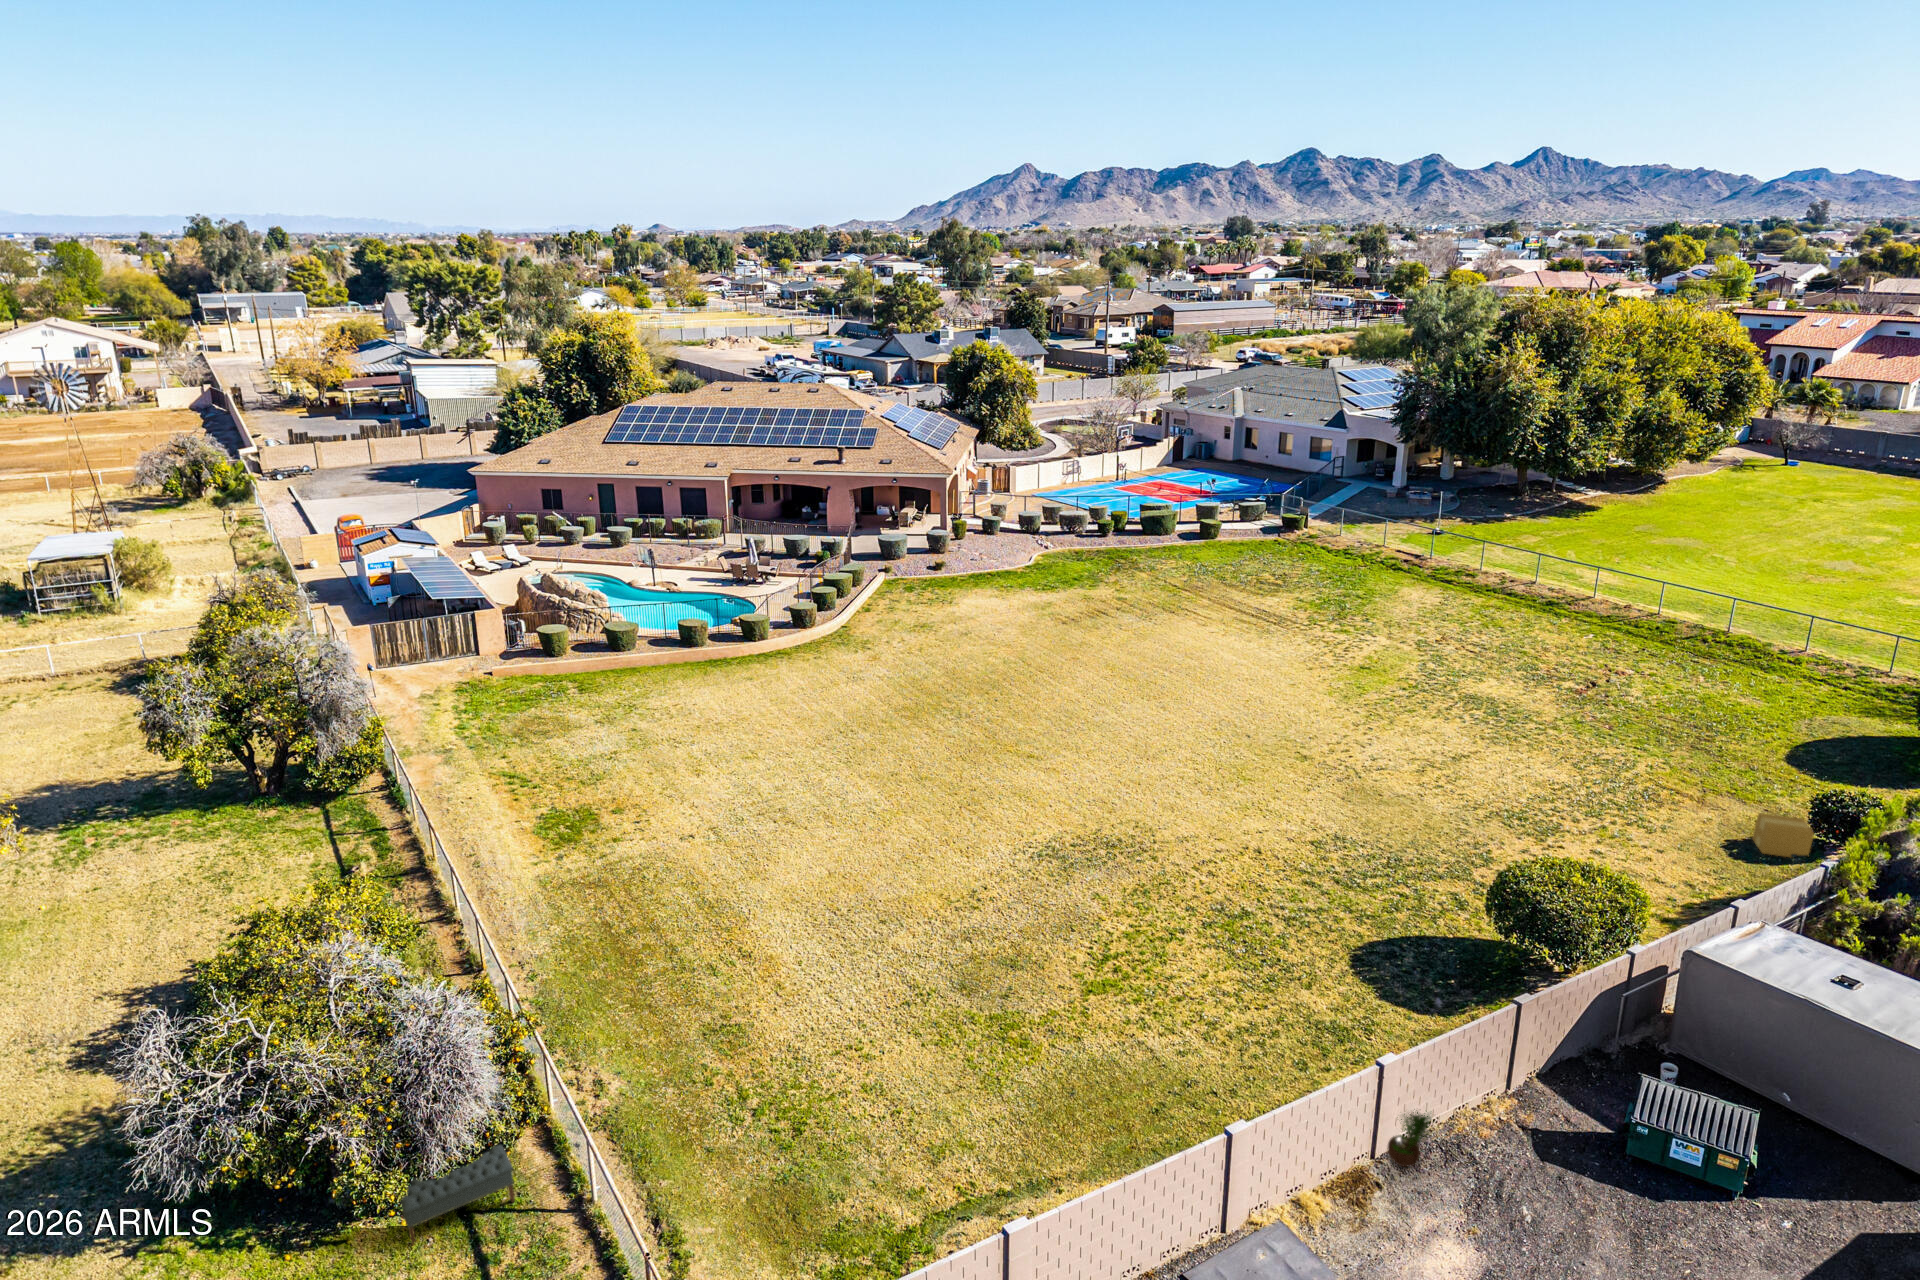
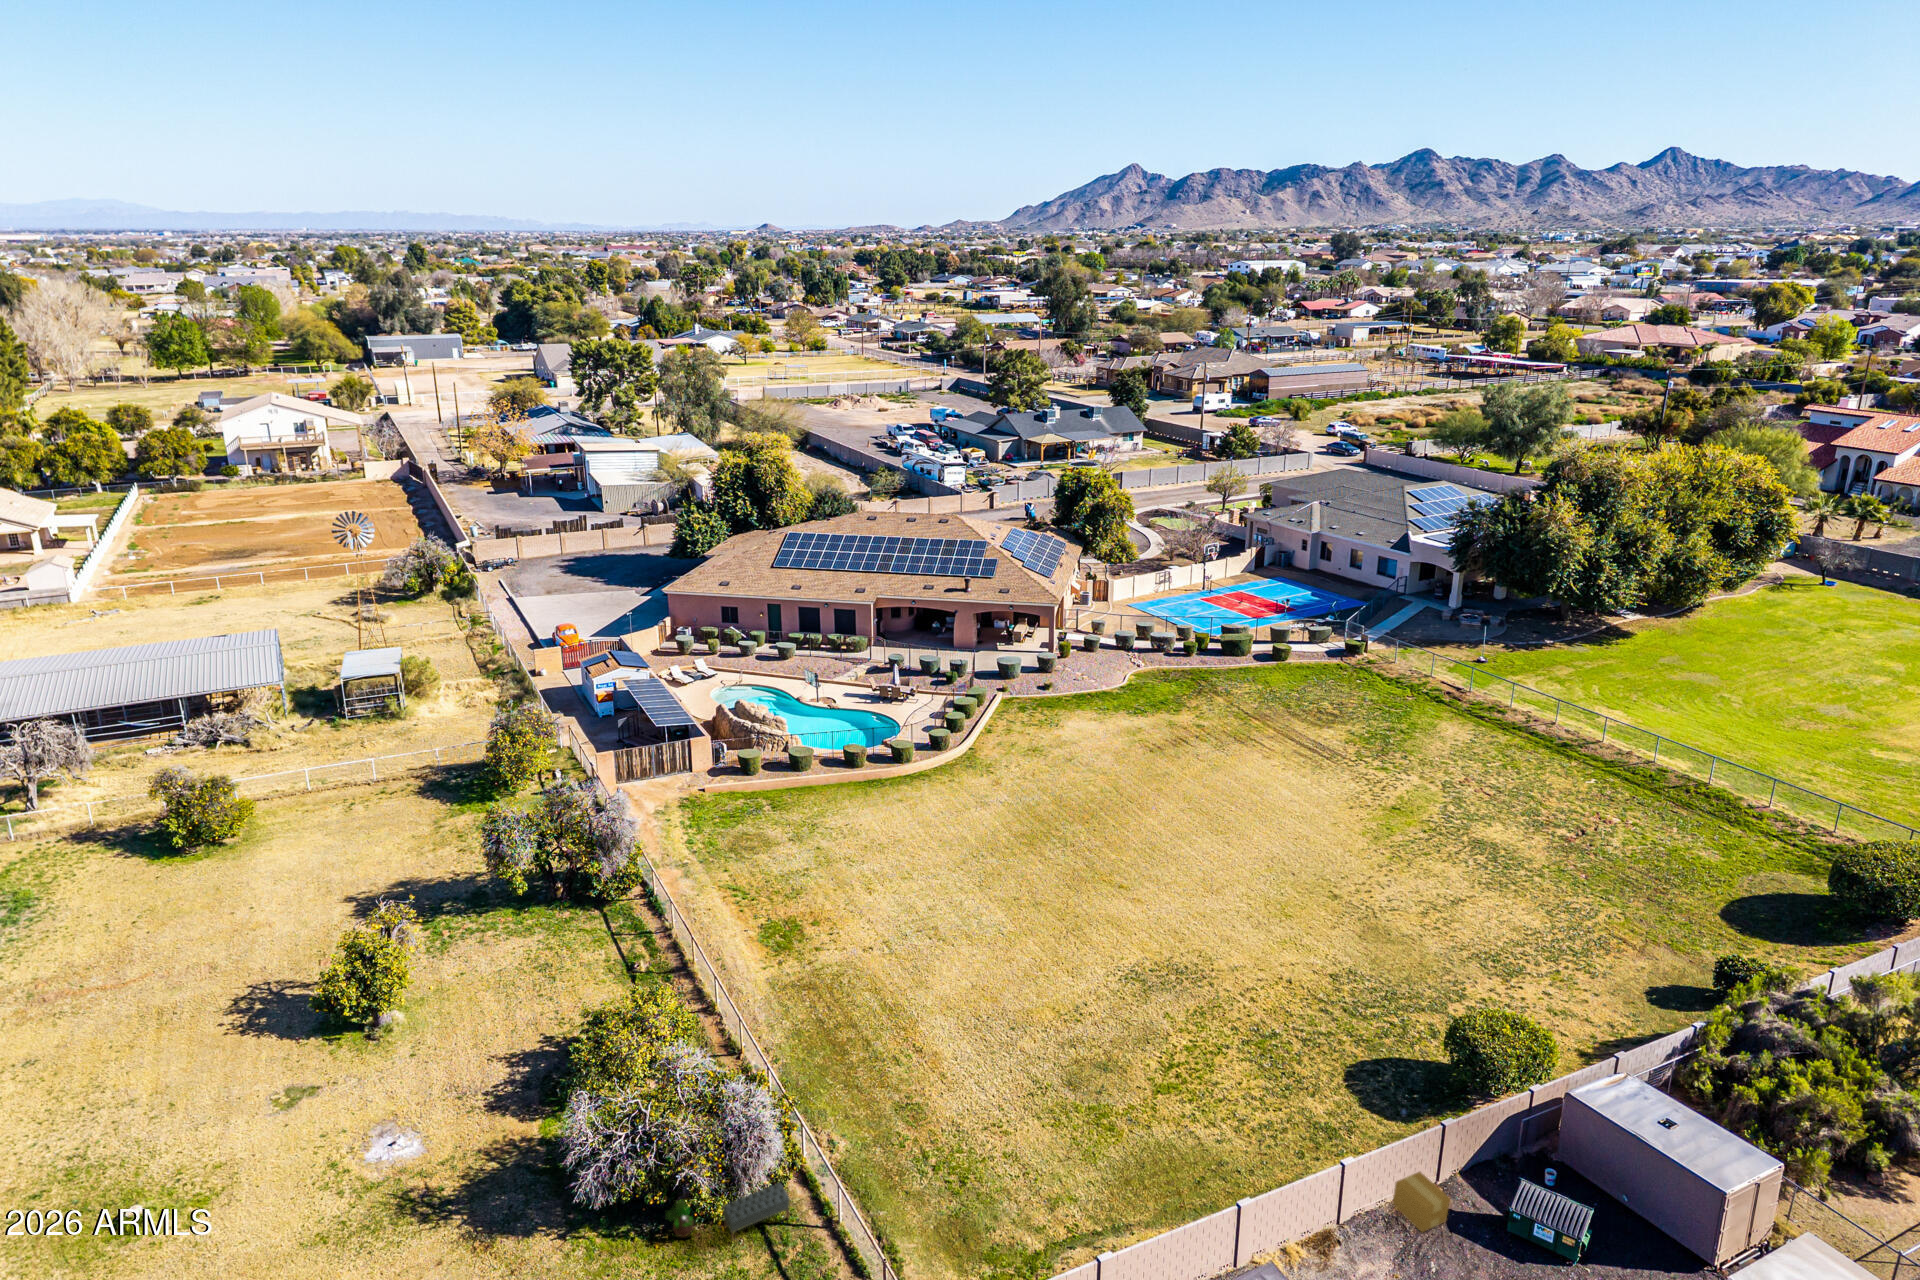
cardboard box: present [1752,813,1814,857] -> present [1393,1172,1450,1232]
potted tree: present [1387,1110,1432,1167] -> present [666,1200,694,1237]

